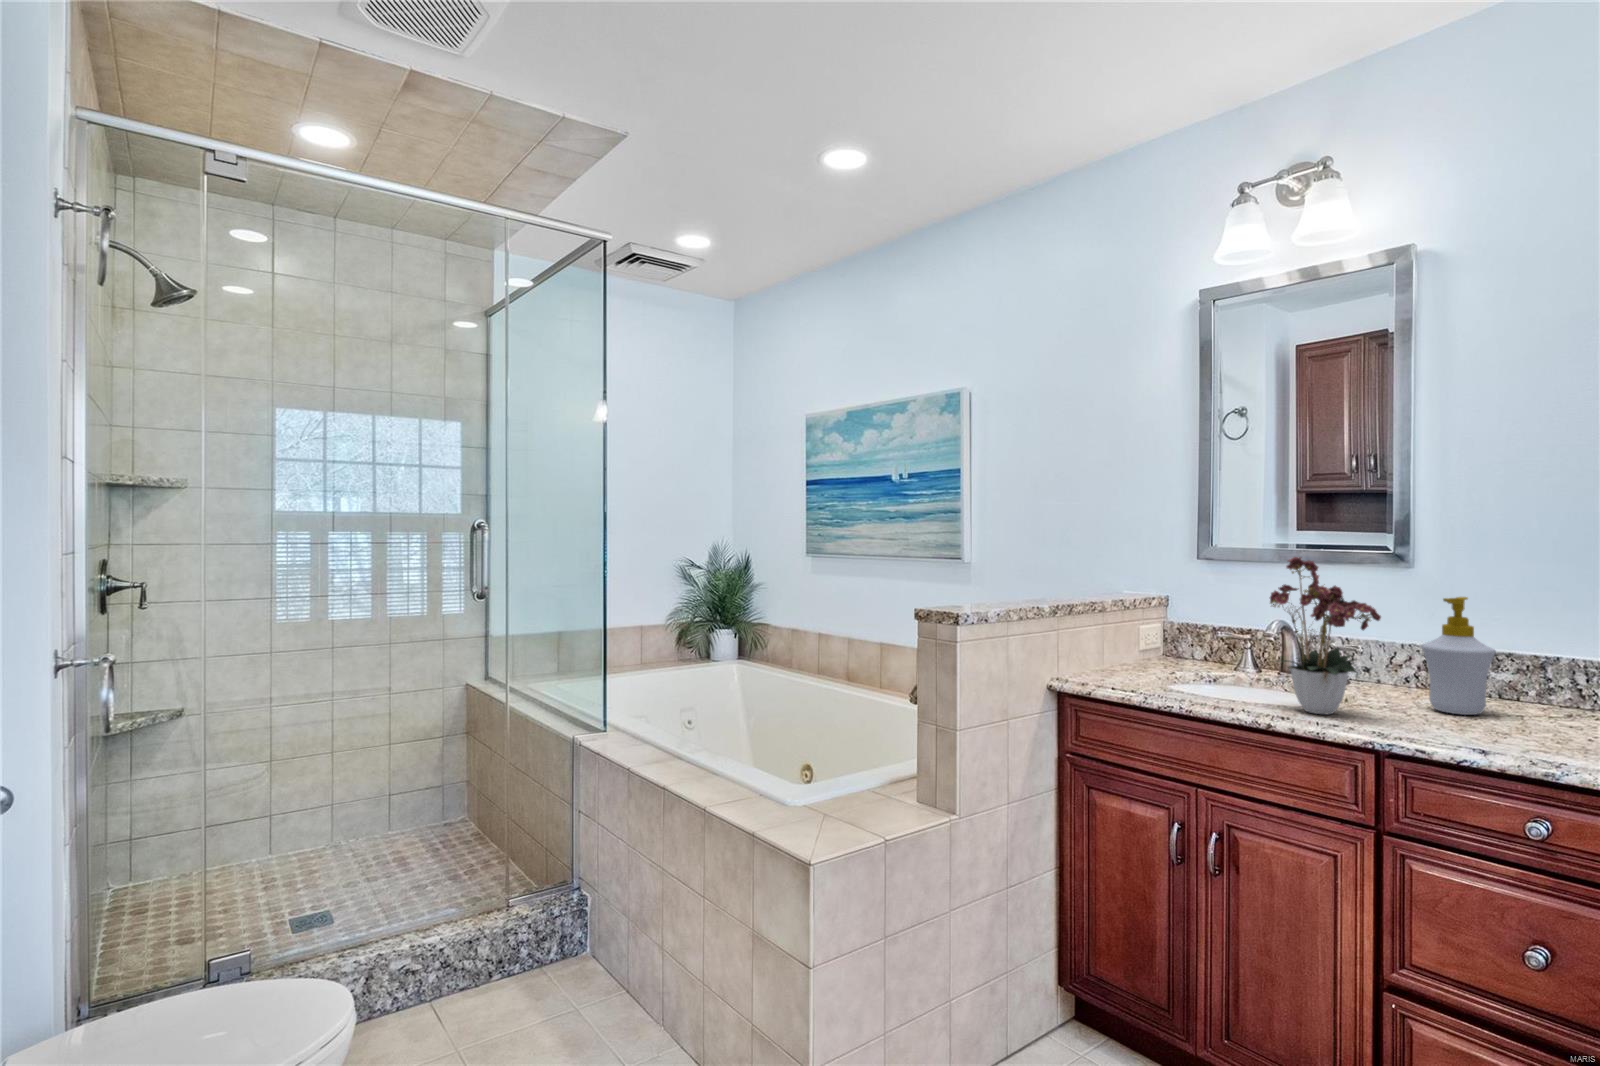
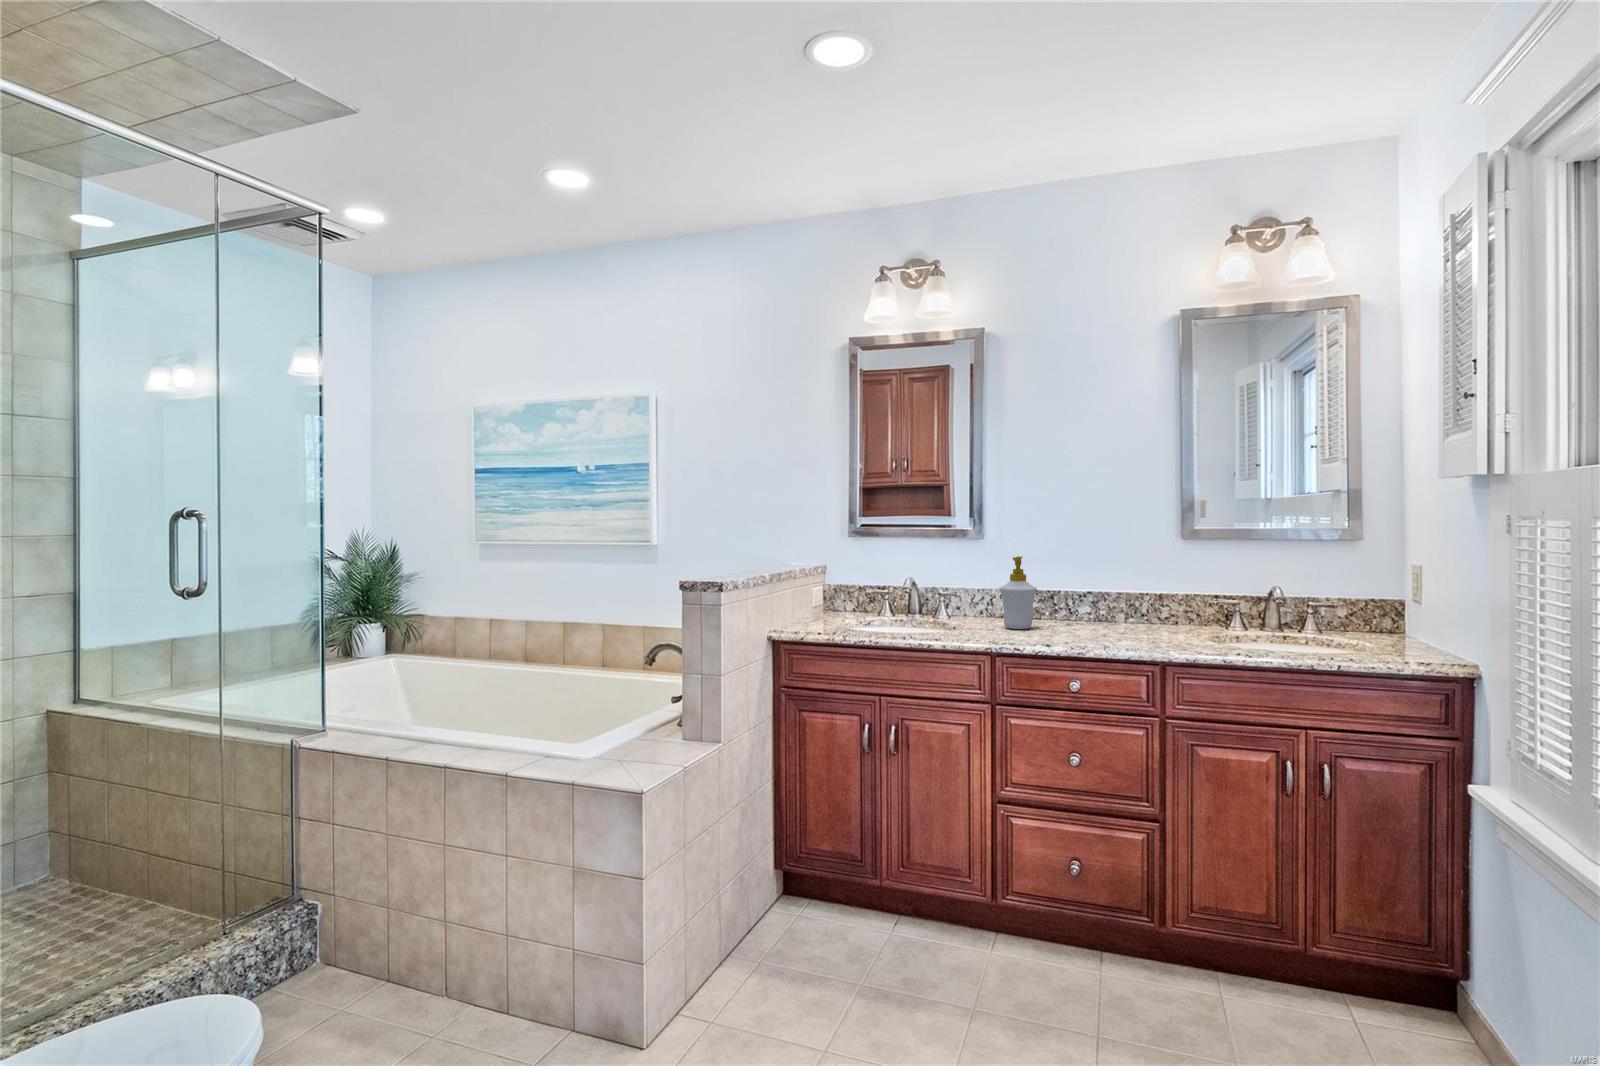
flower arrangement: present [1270,557,1381,714] -> none [918,528,993,636]

